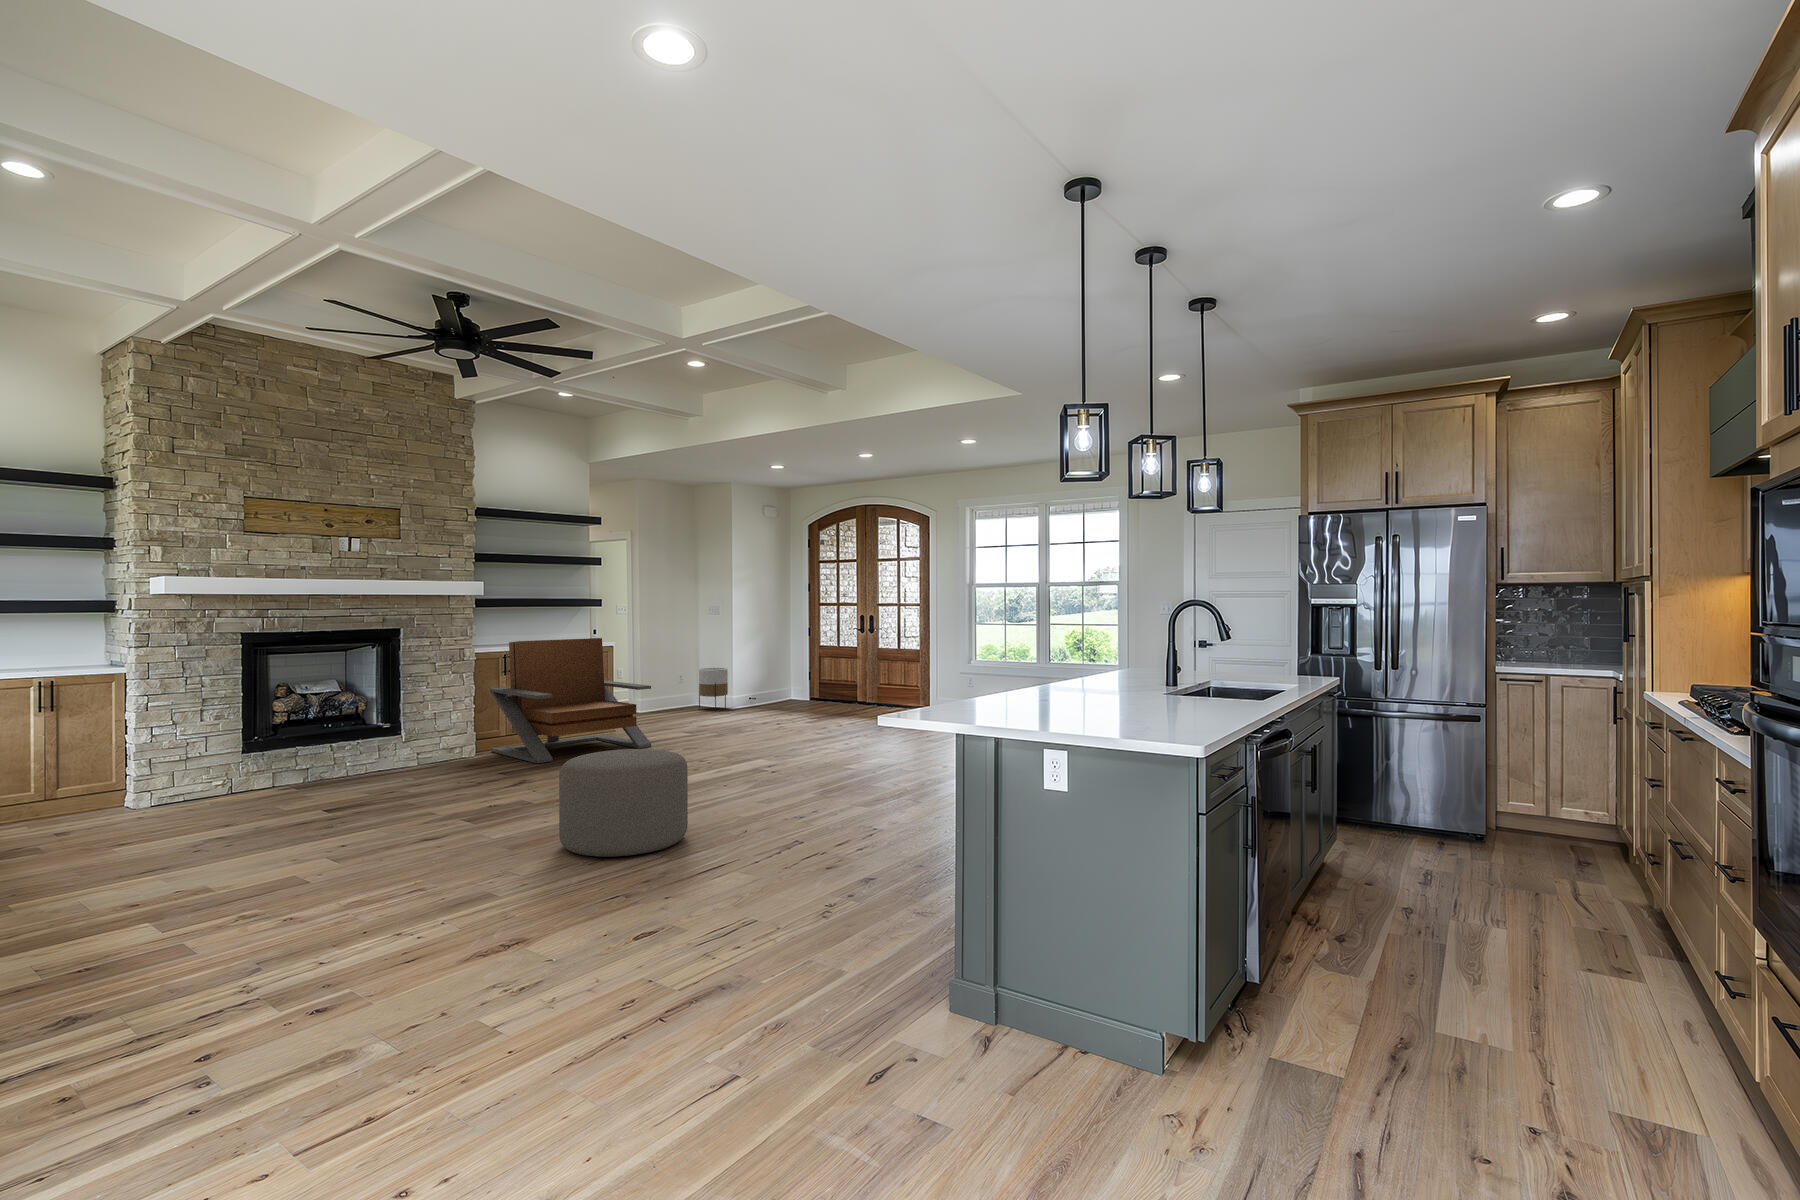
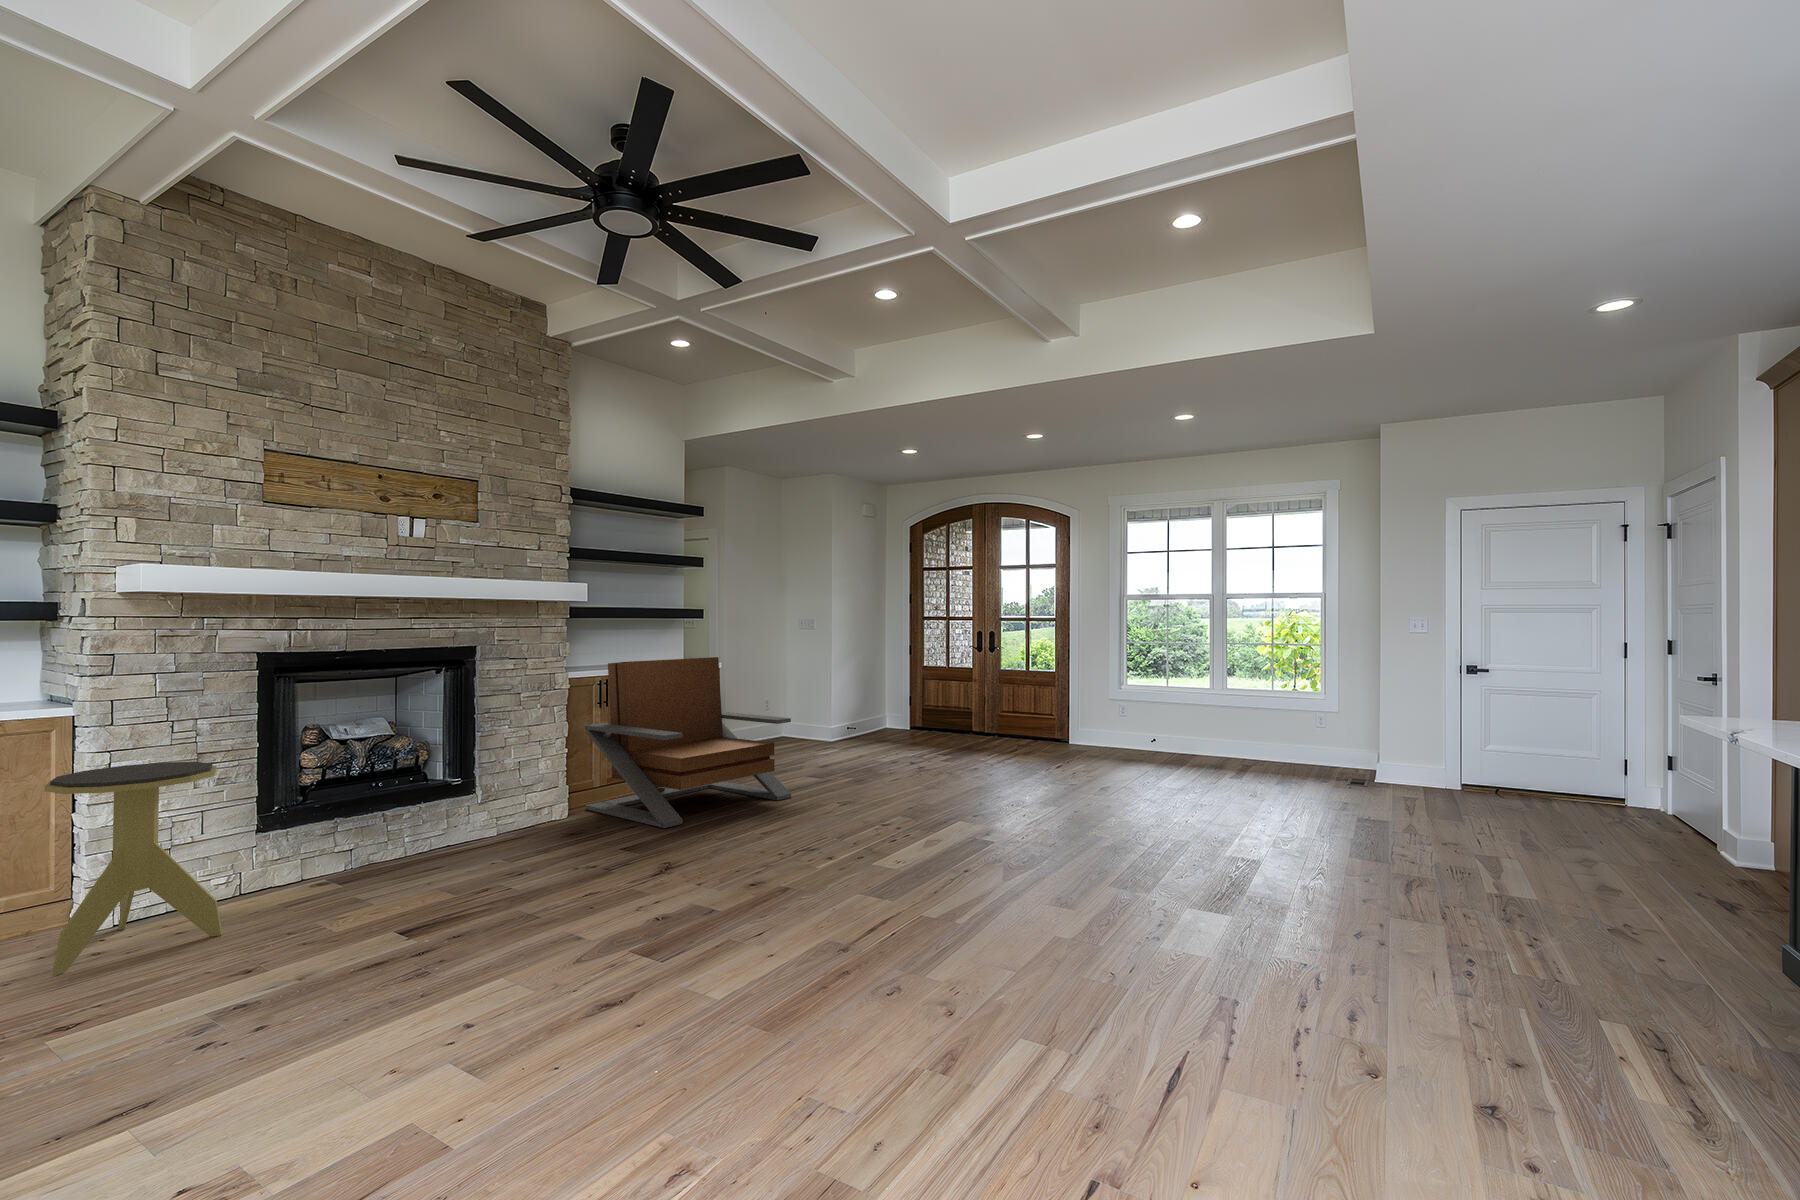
planter: present [699,668,728,711] -> none [791,692,826,744]
side table: none [110,703,216,825] -> present [44,762,222,975]
ottoman: present [559,749,688,857] -> none [848,830,1051,1033]

